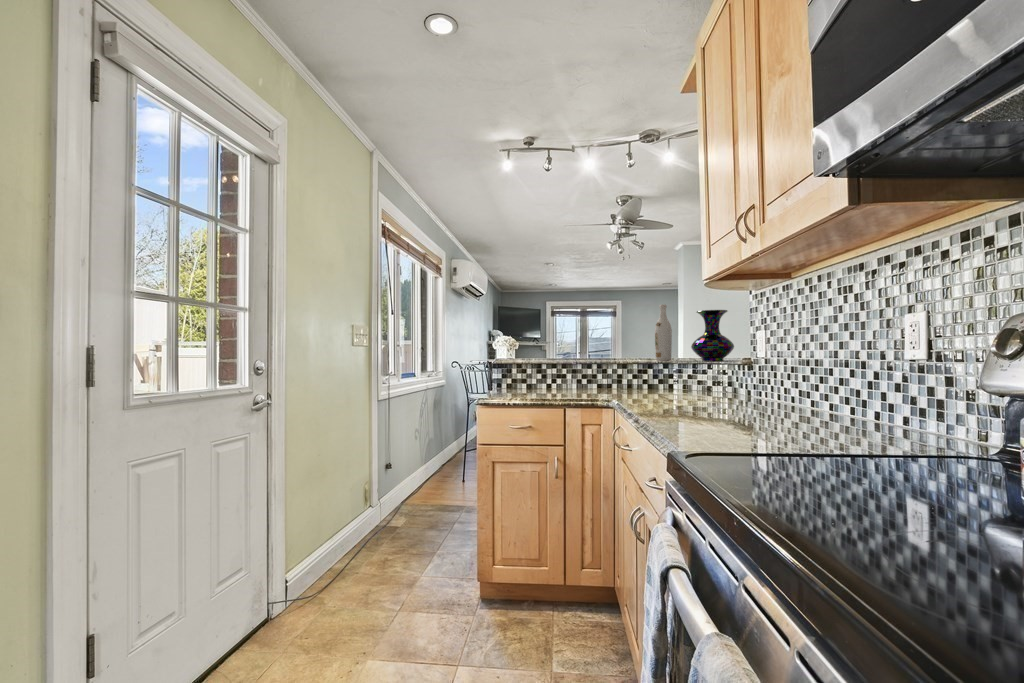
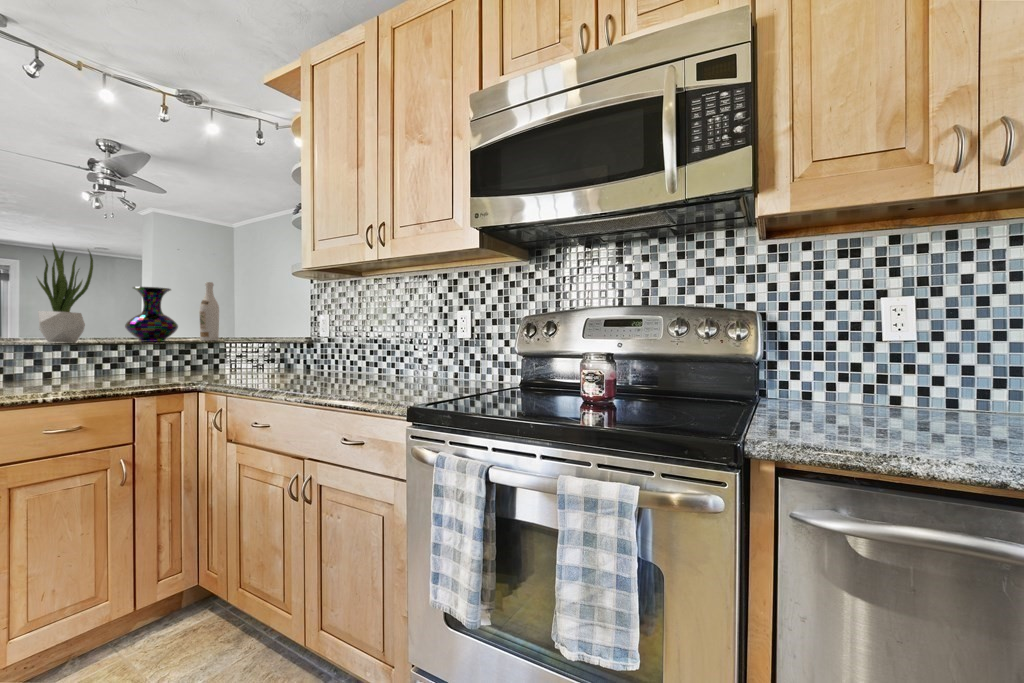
potted plant: none [539,287,572,362] -> present [37,244,93,343]
vase: present [691,310,734,361] -> present [125,287,178,342]

